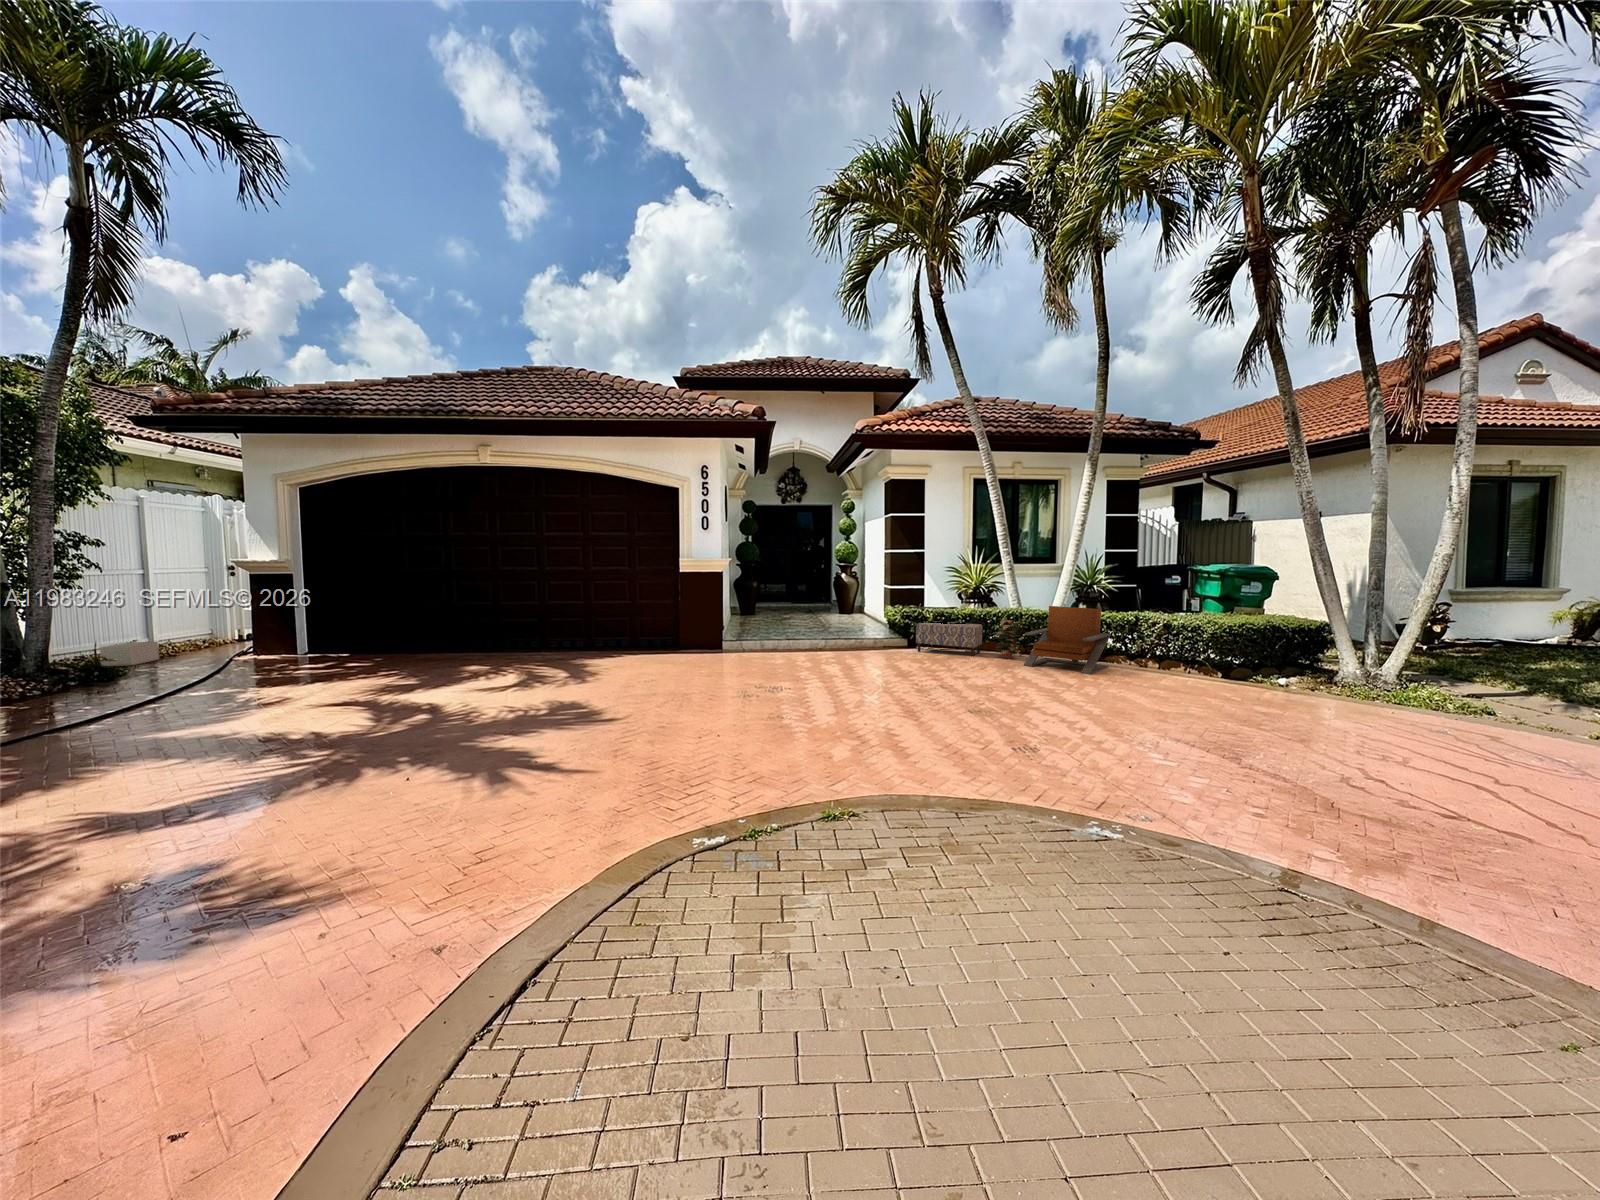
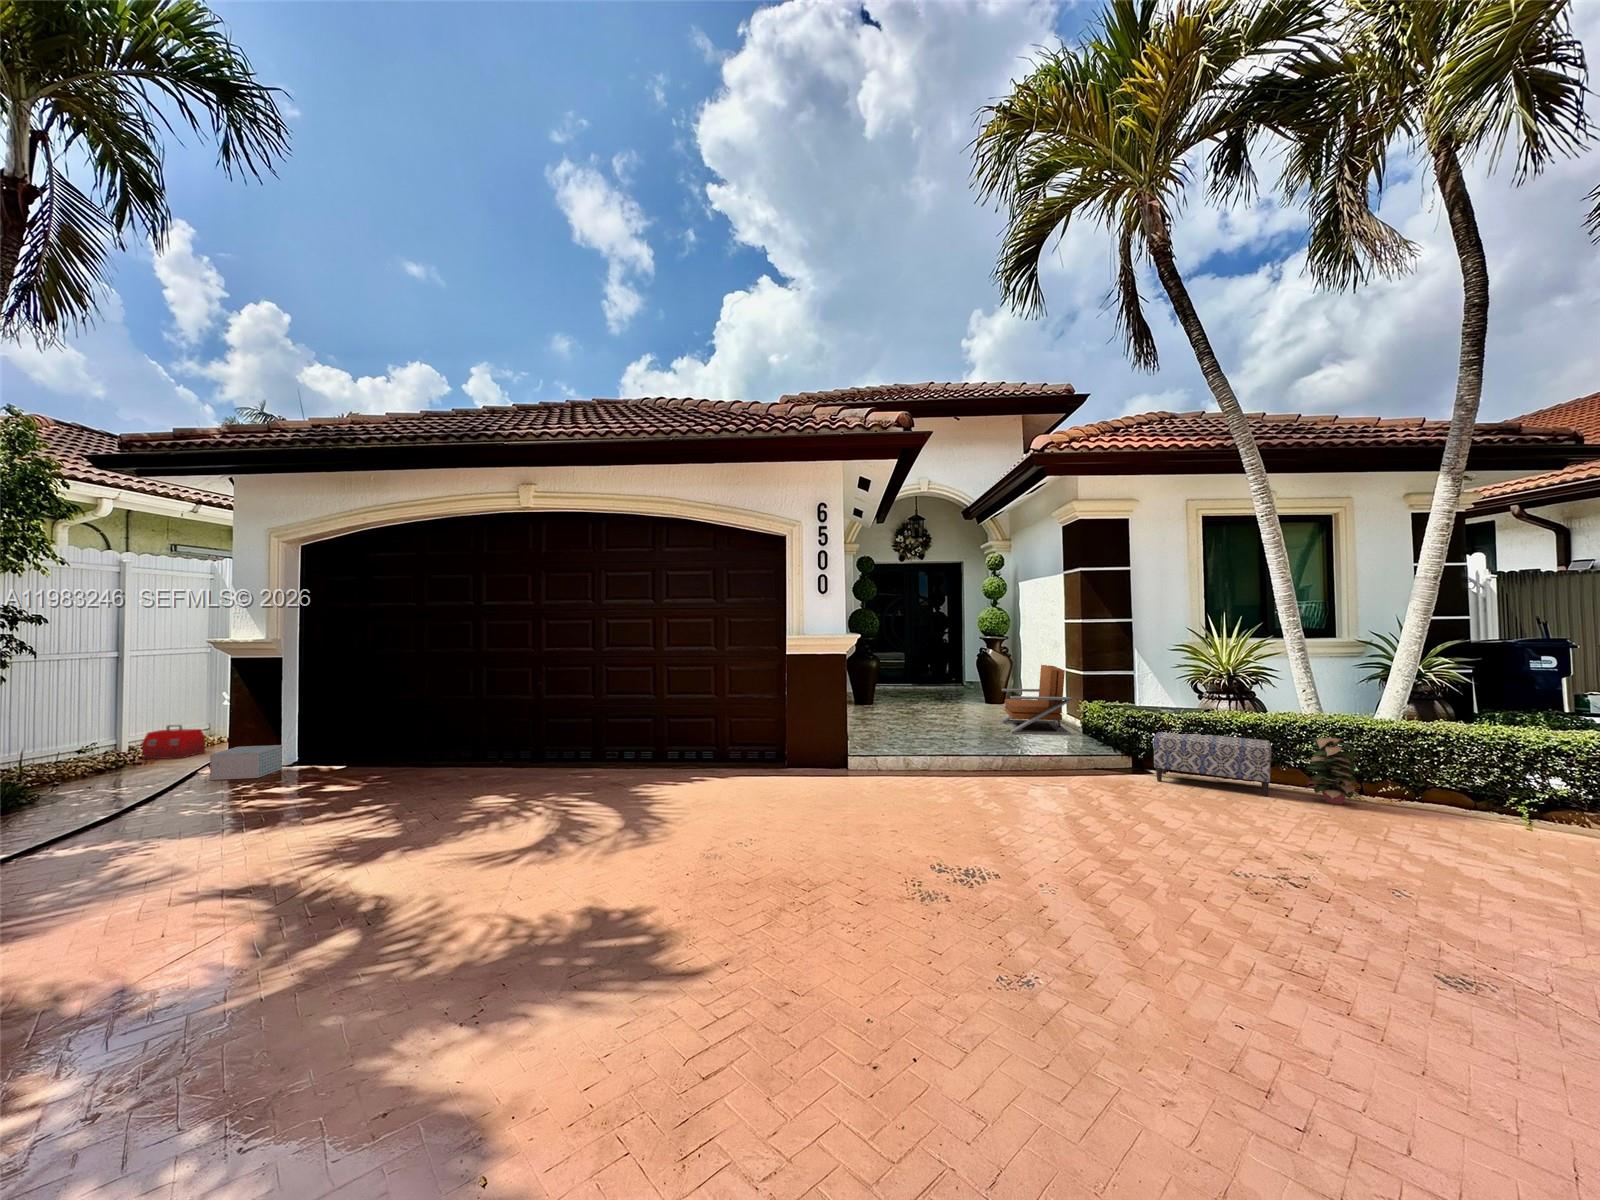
lounge chair: present [1024,606,1111,675] -> present [1002,665,1072,735]
toolbox: none [166,628,217,655] -> present [142,725,205,759]
storage box: present [100,641,159,666] -> present [210,745,282,780]

